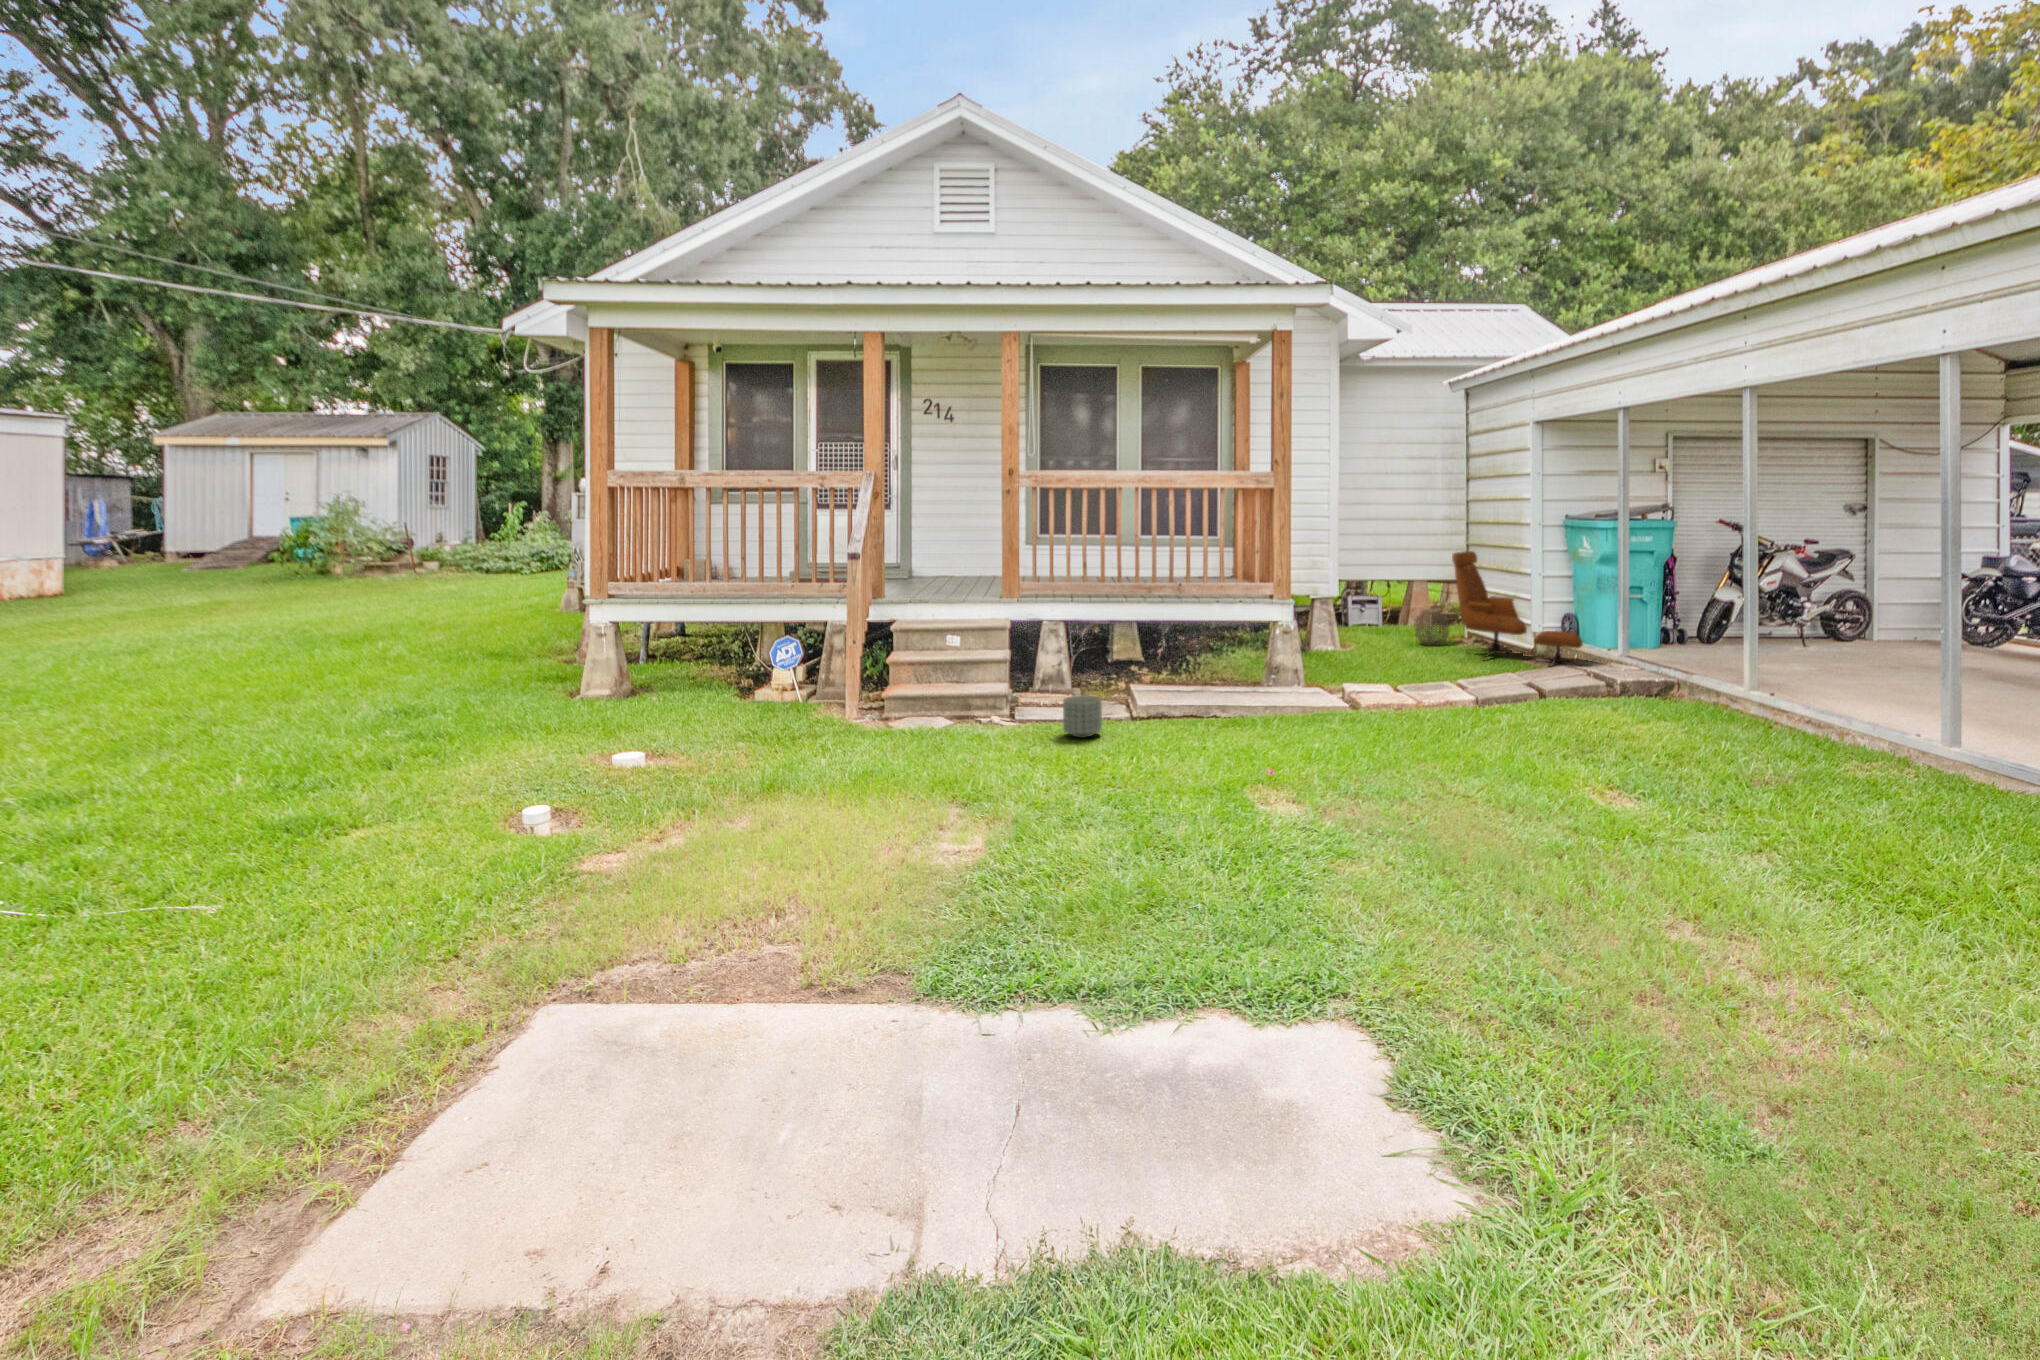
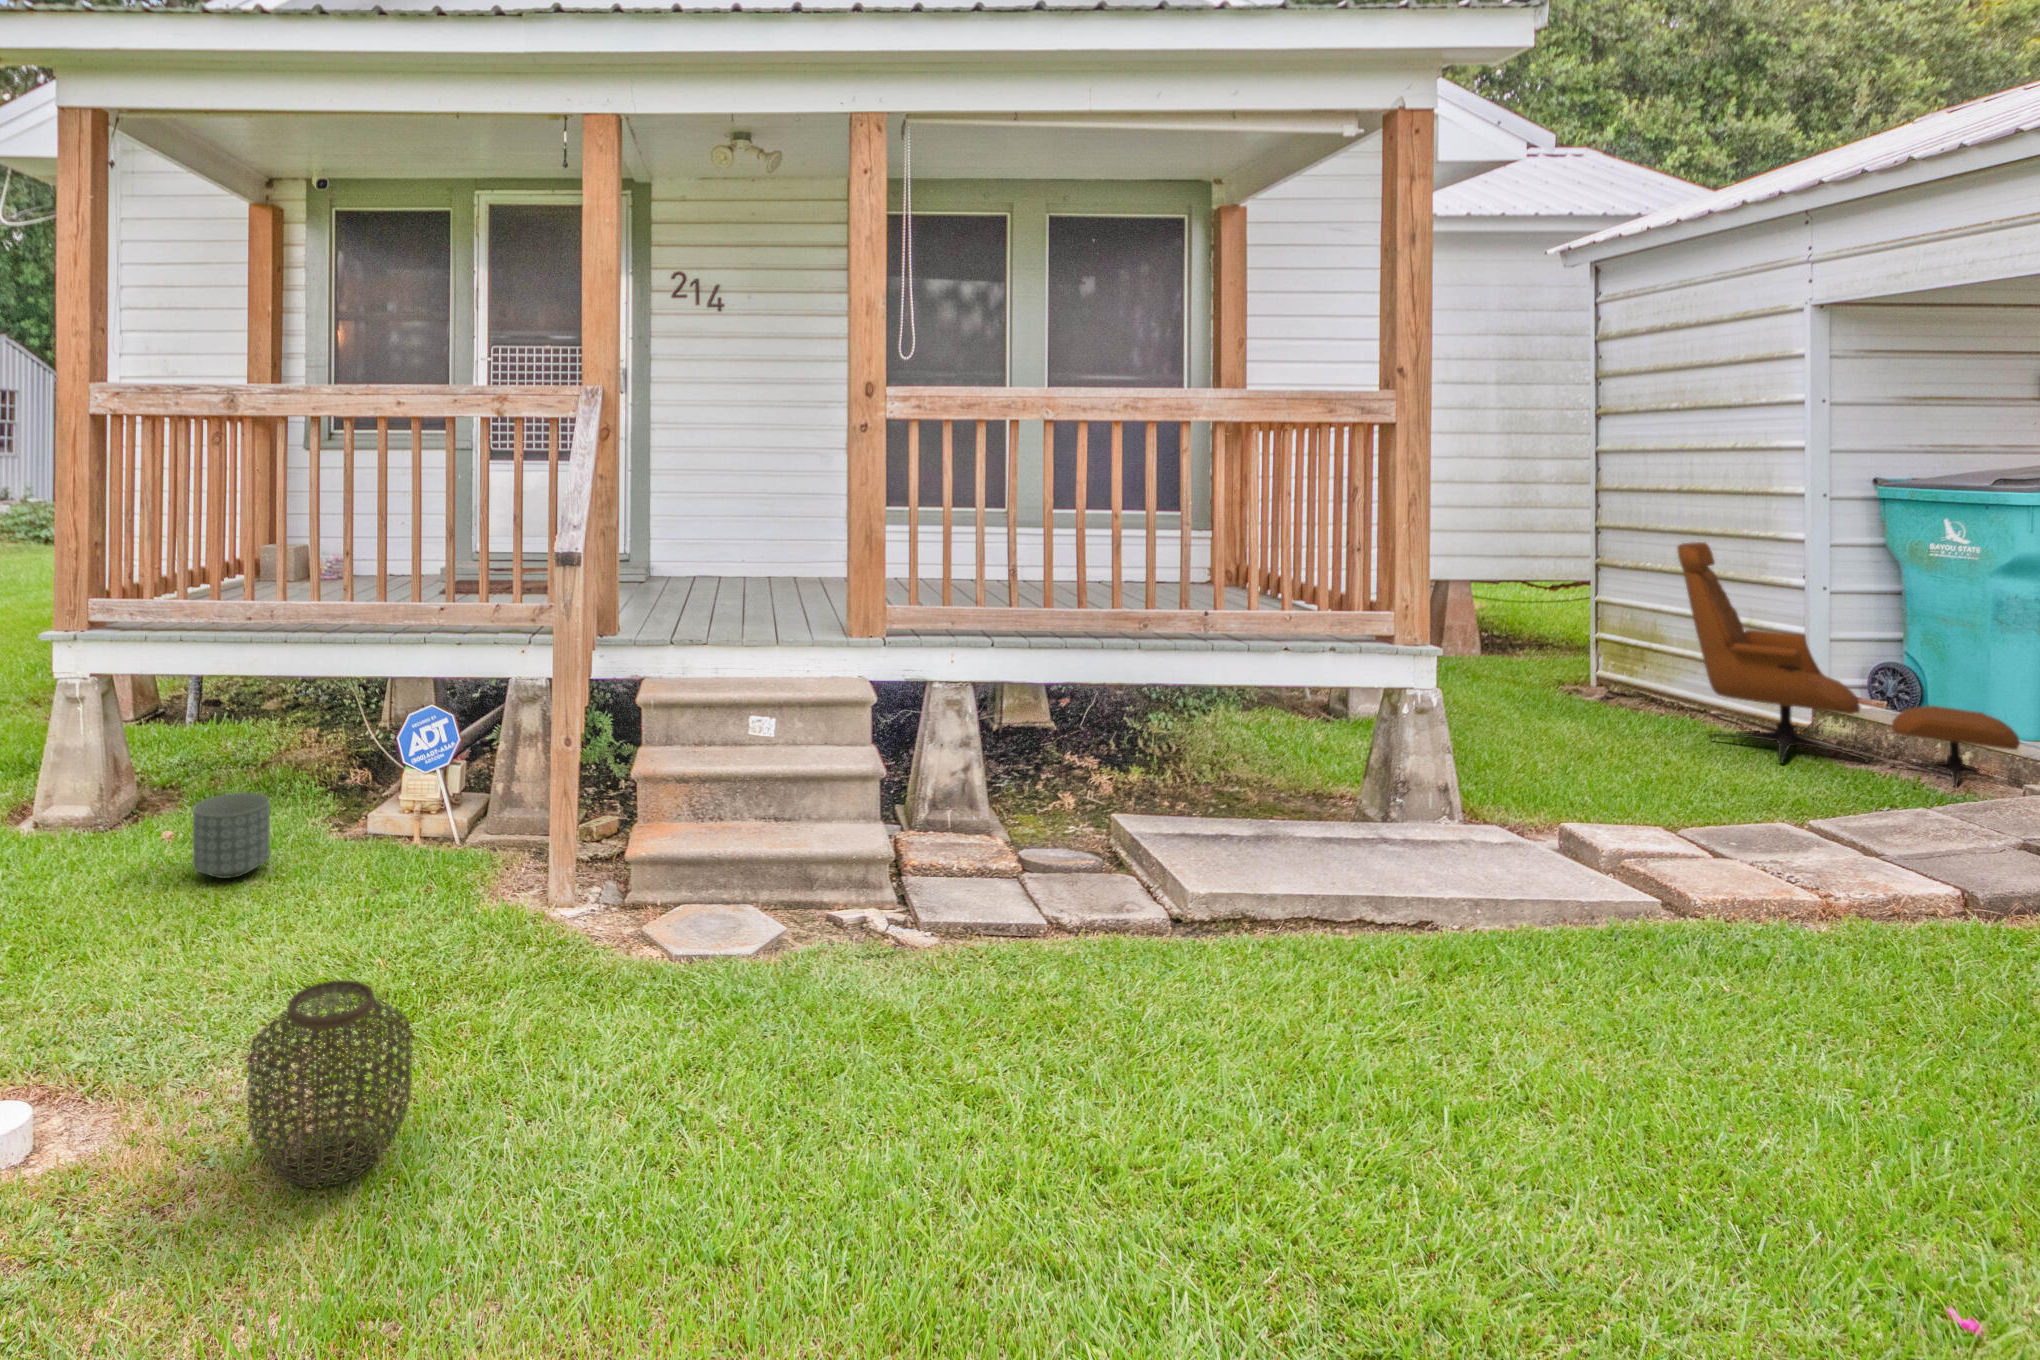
woven basket: present [1415,609,1449,646] -> present [248,980,412,1188]
planter: present [1063,695,1102,738] -> present [193,792,270,878]

